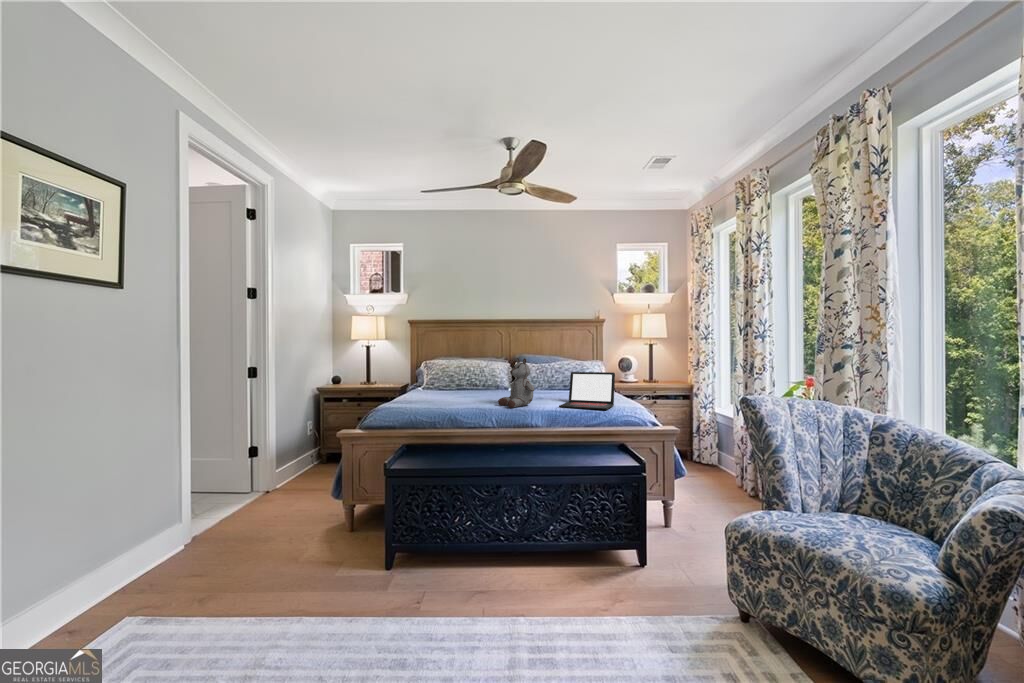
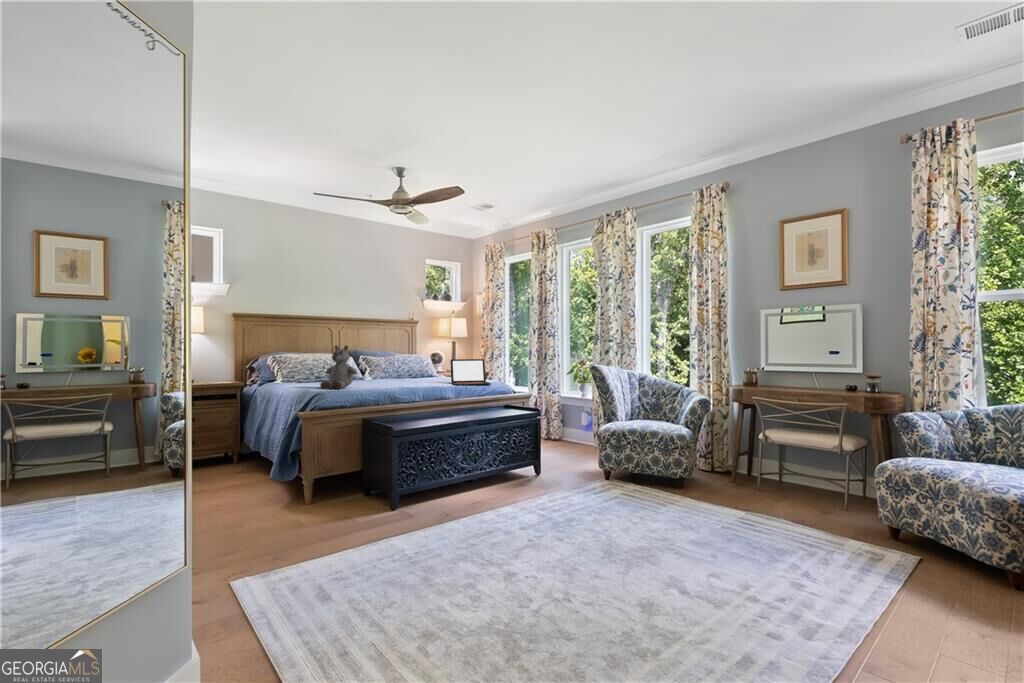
stuffed bear: present [498,358,534,408] -> present [320,346,357,389]

